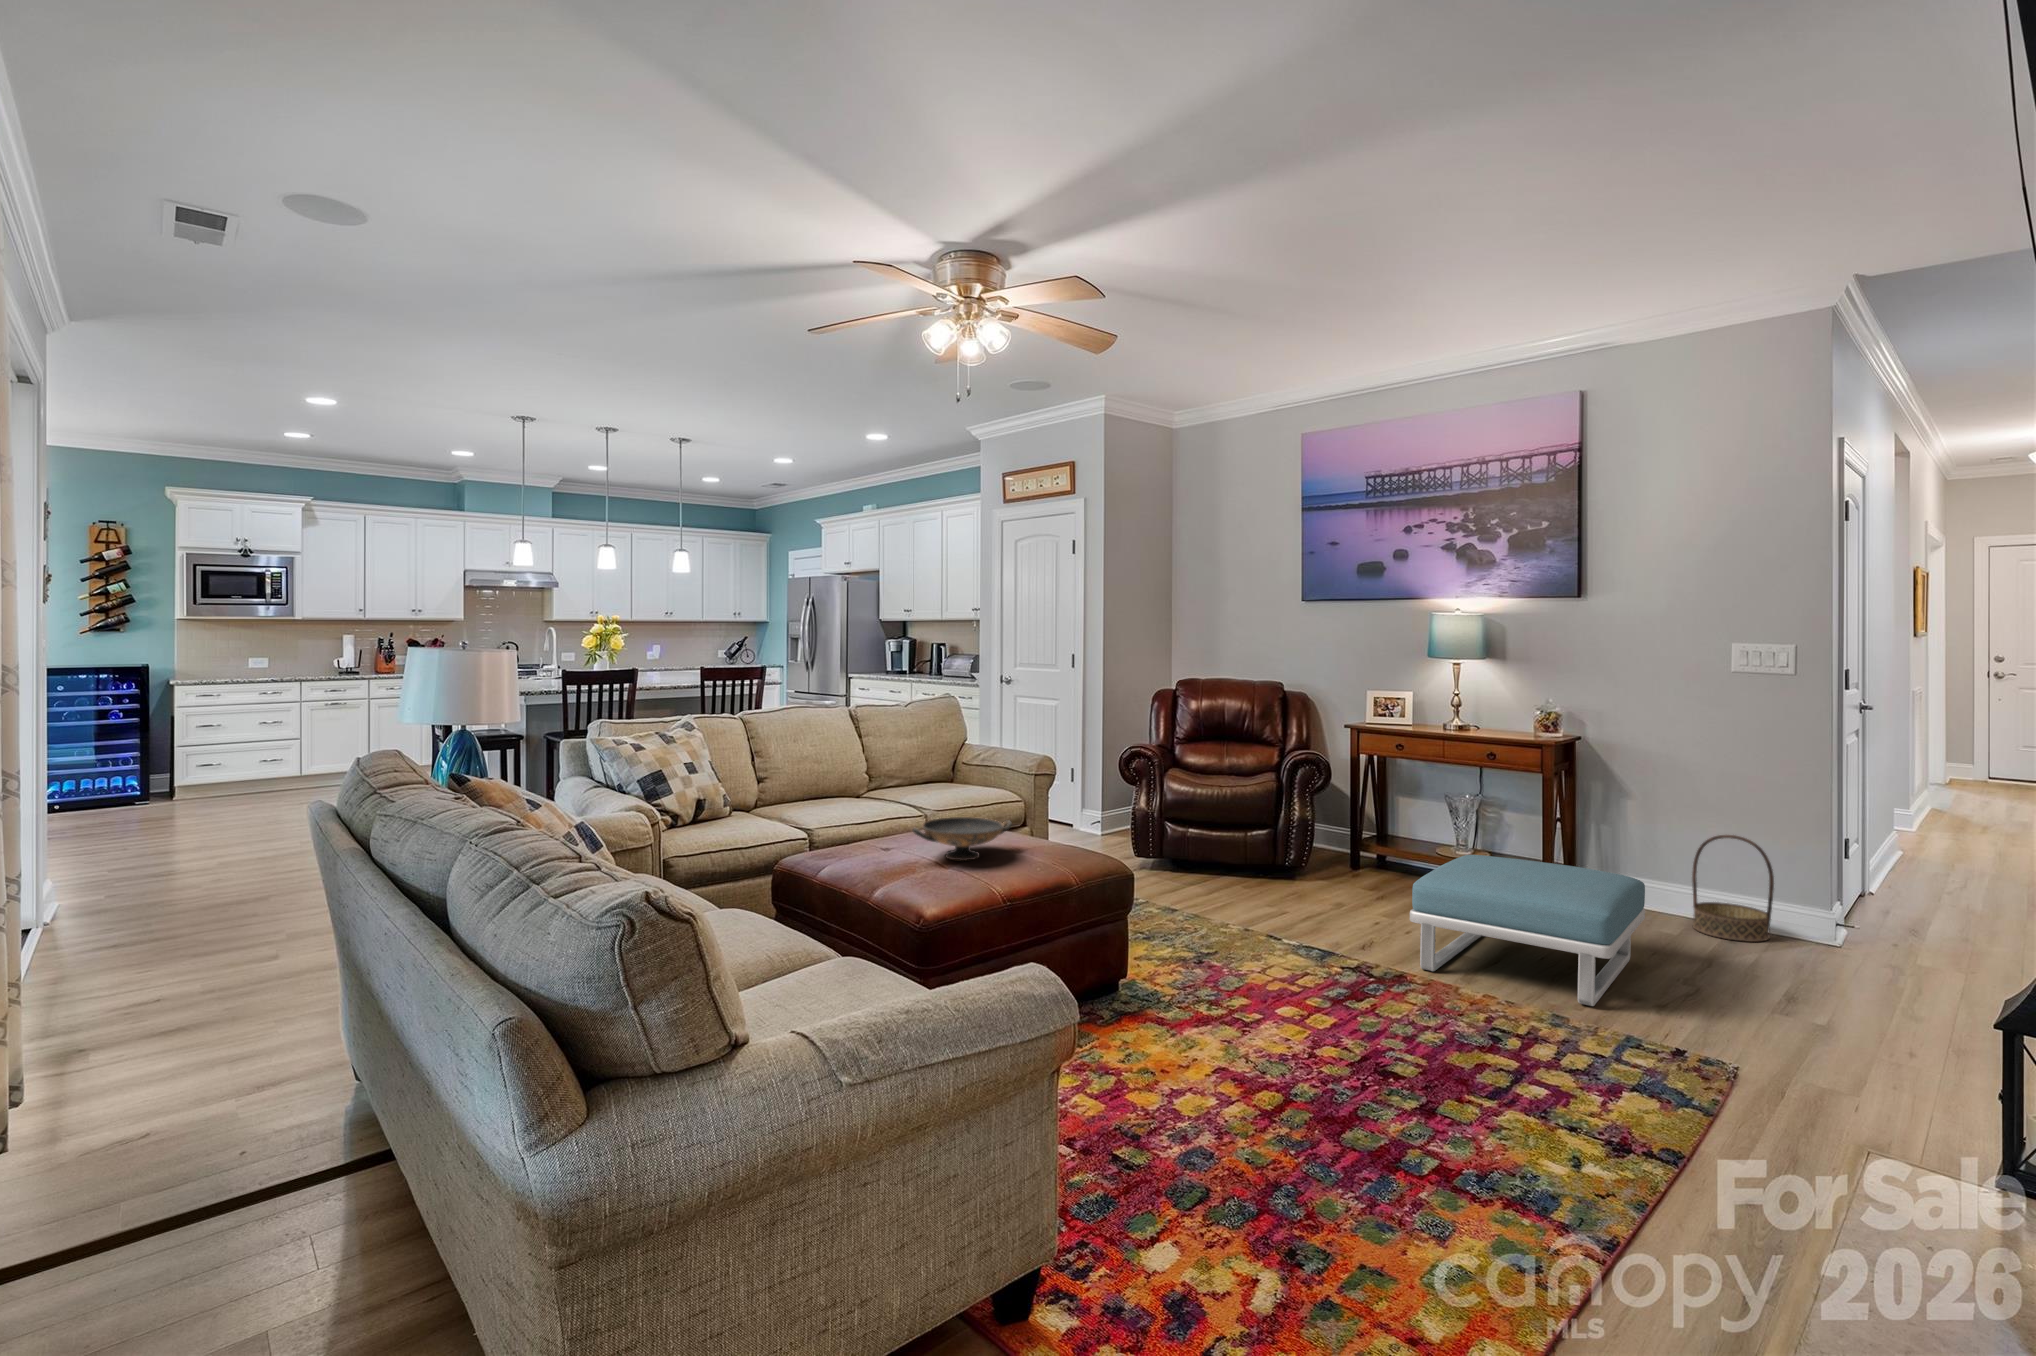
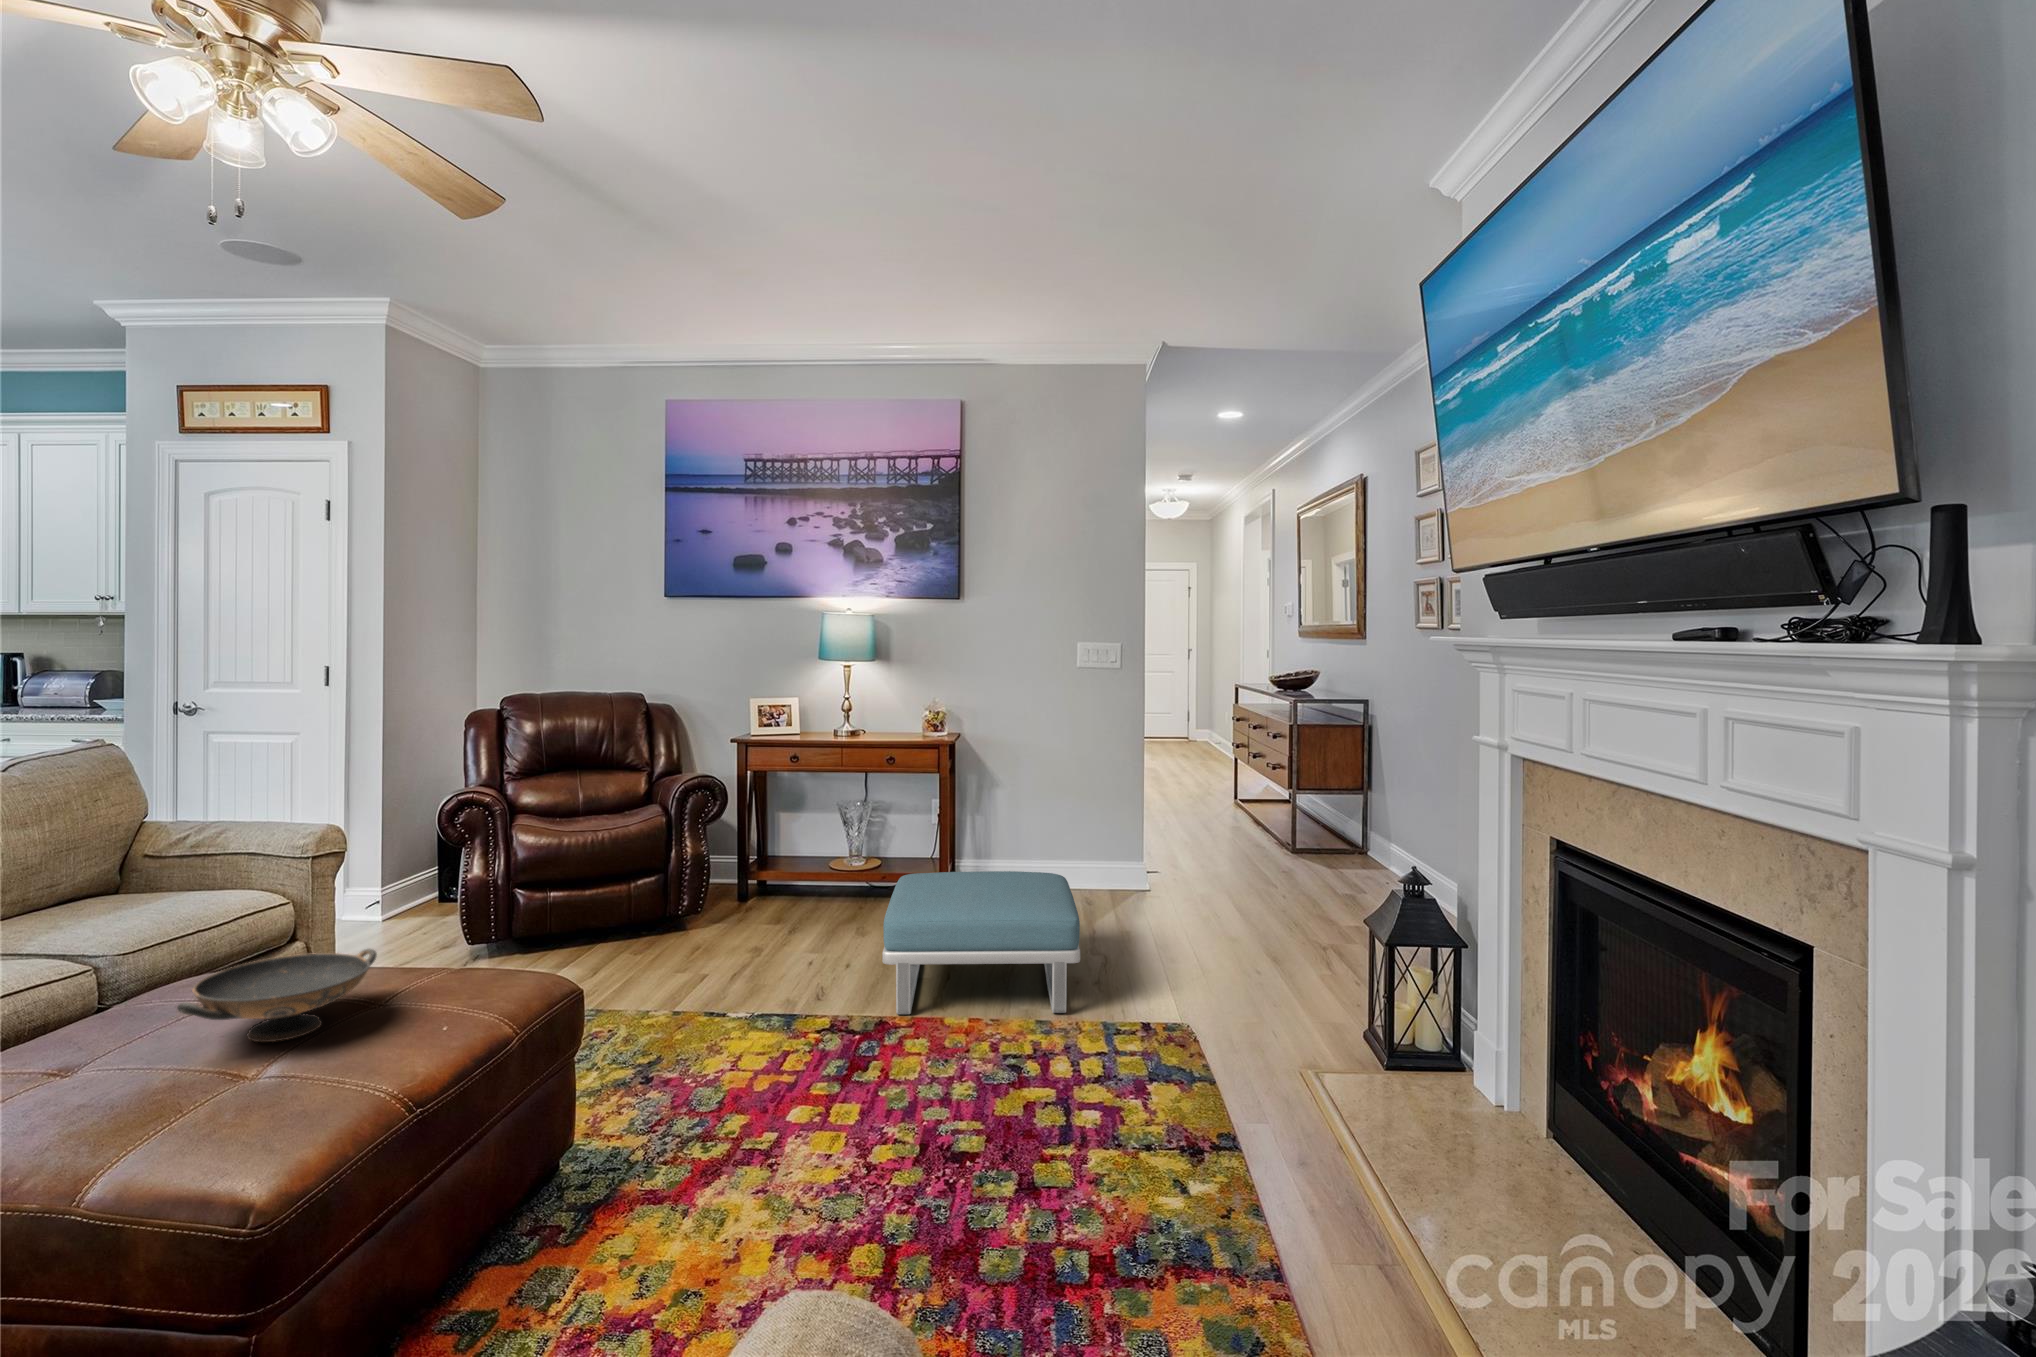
basket: present [1692,835,1774,942] -> none [1067,819,1129,914]

